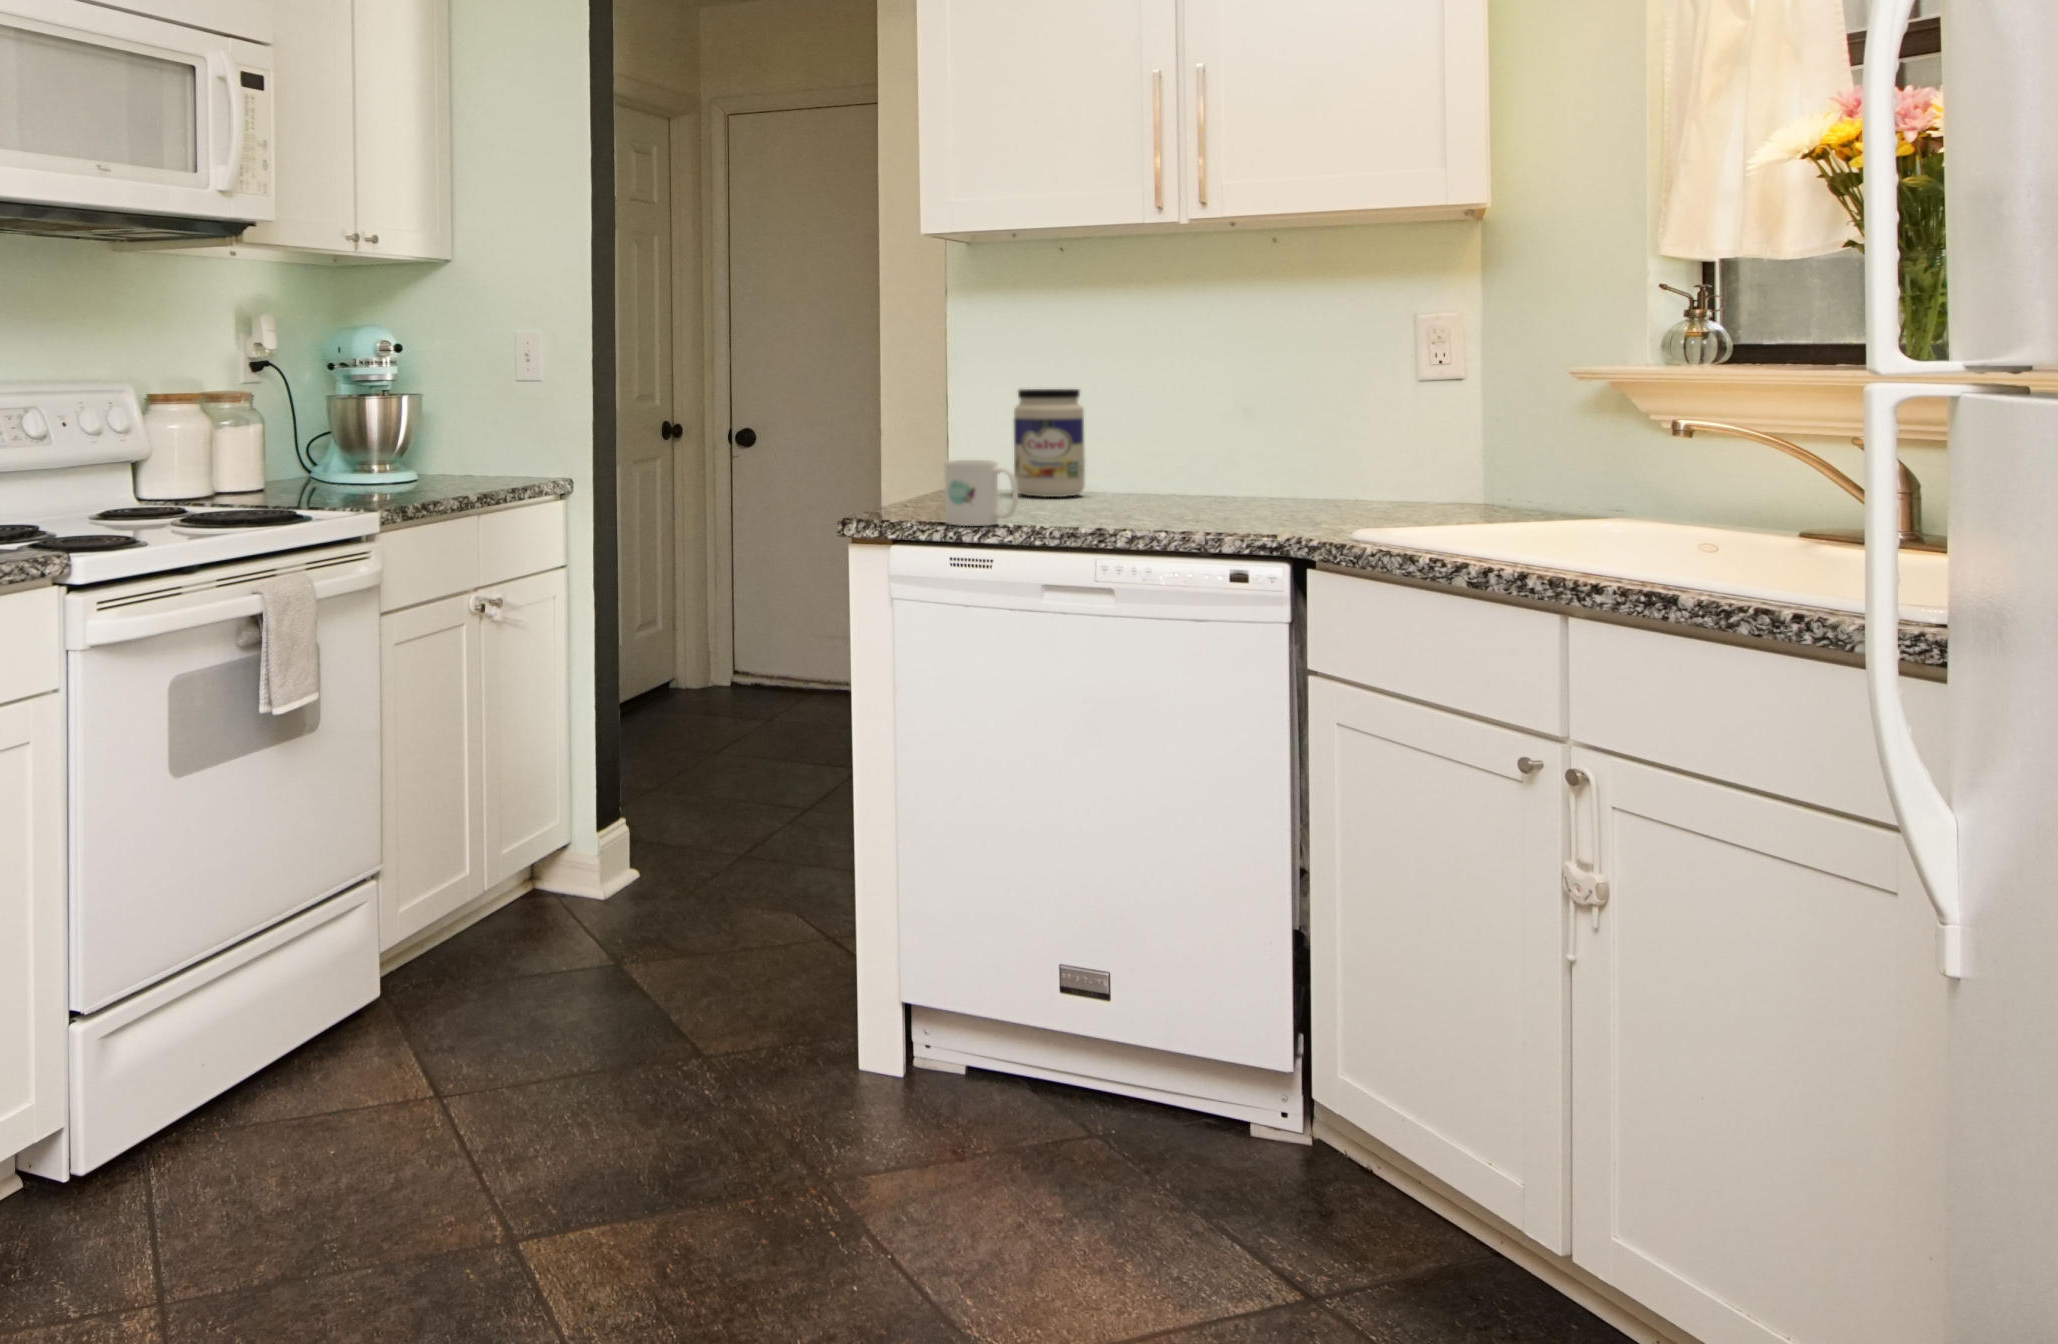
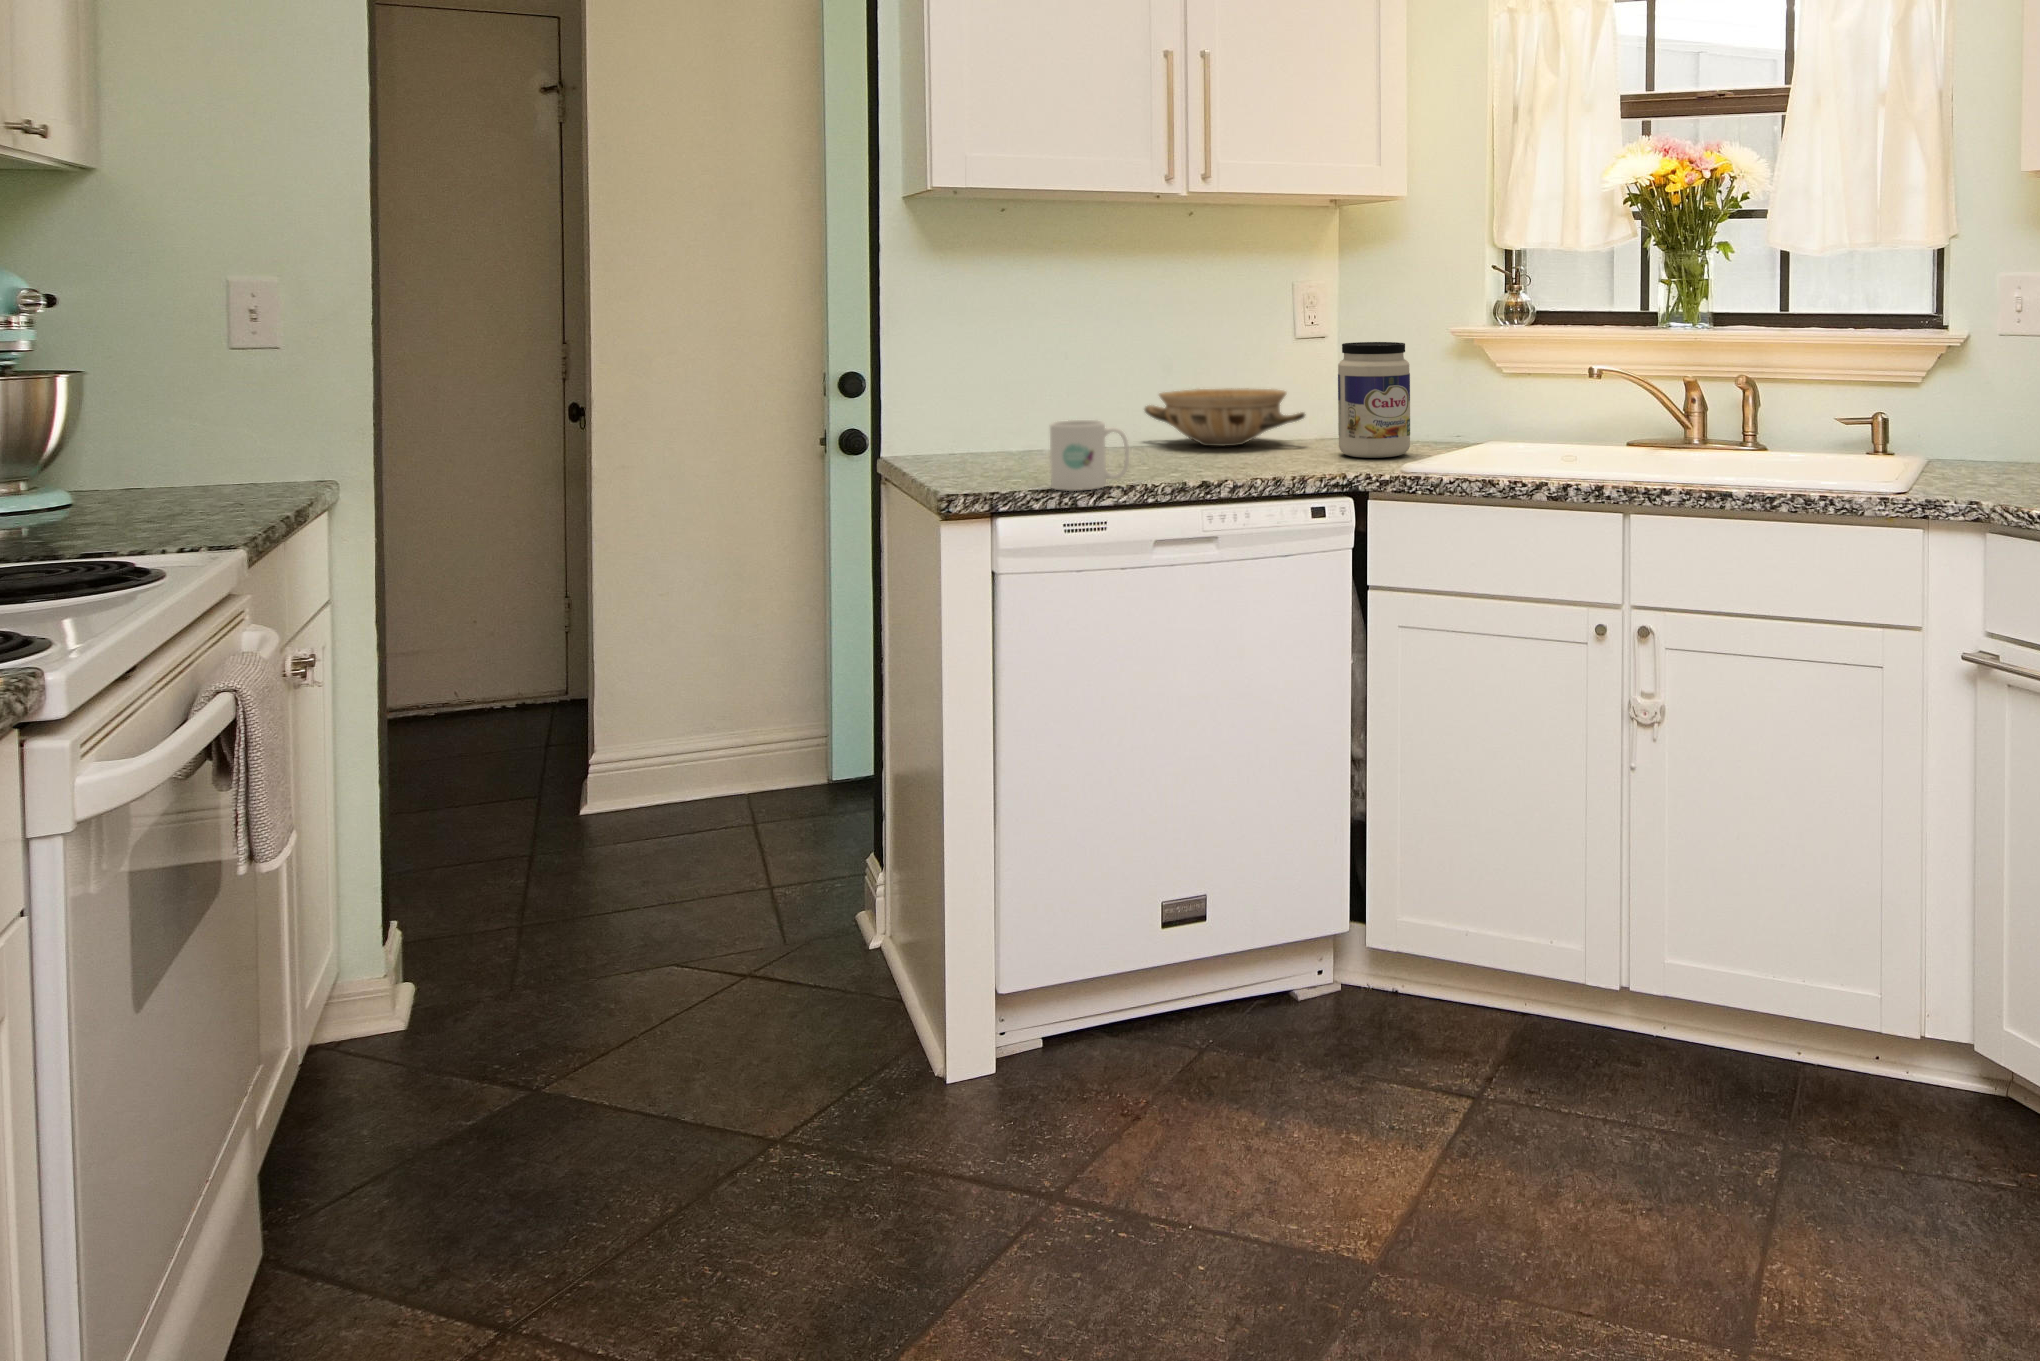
jar: present [1014,389,1085,497] -> present [1338,342,1410,458]
ceramic bowl: none [1167,448,1320,508] -> present [1145,388,1305,446]

